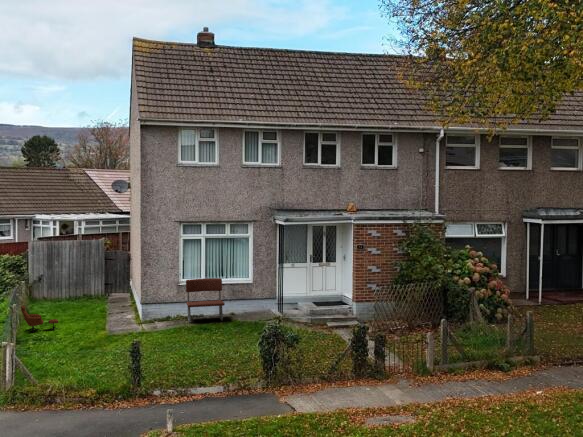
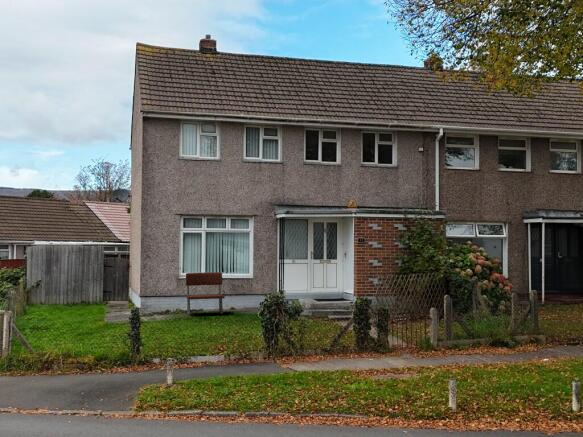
lounge chair: present [21,306,58,332] -> none [19,295,59,323]

